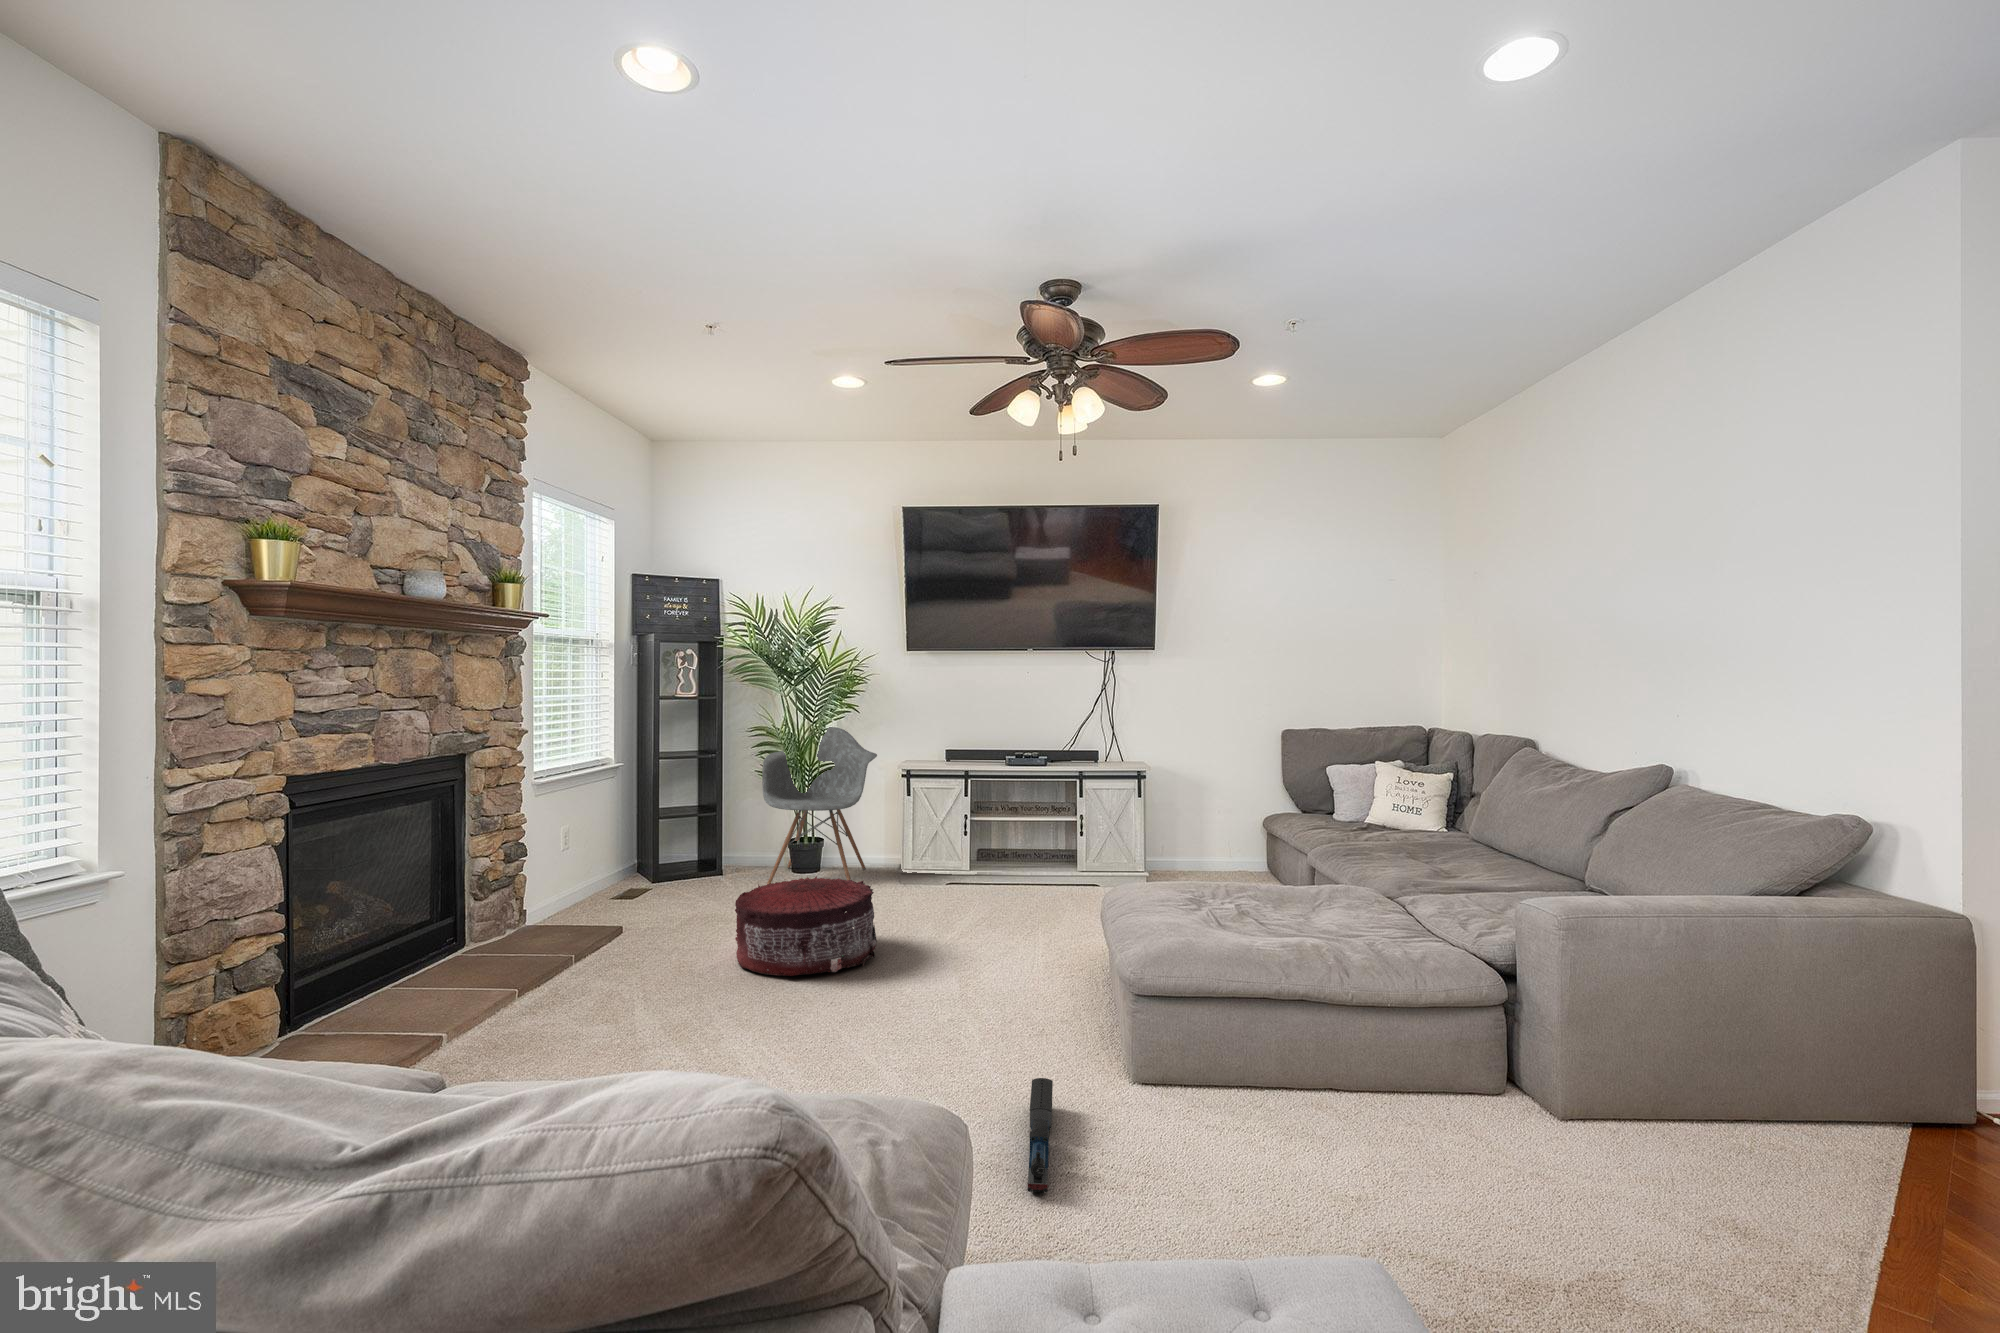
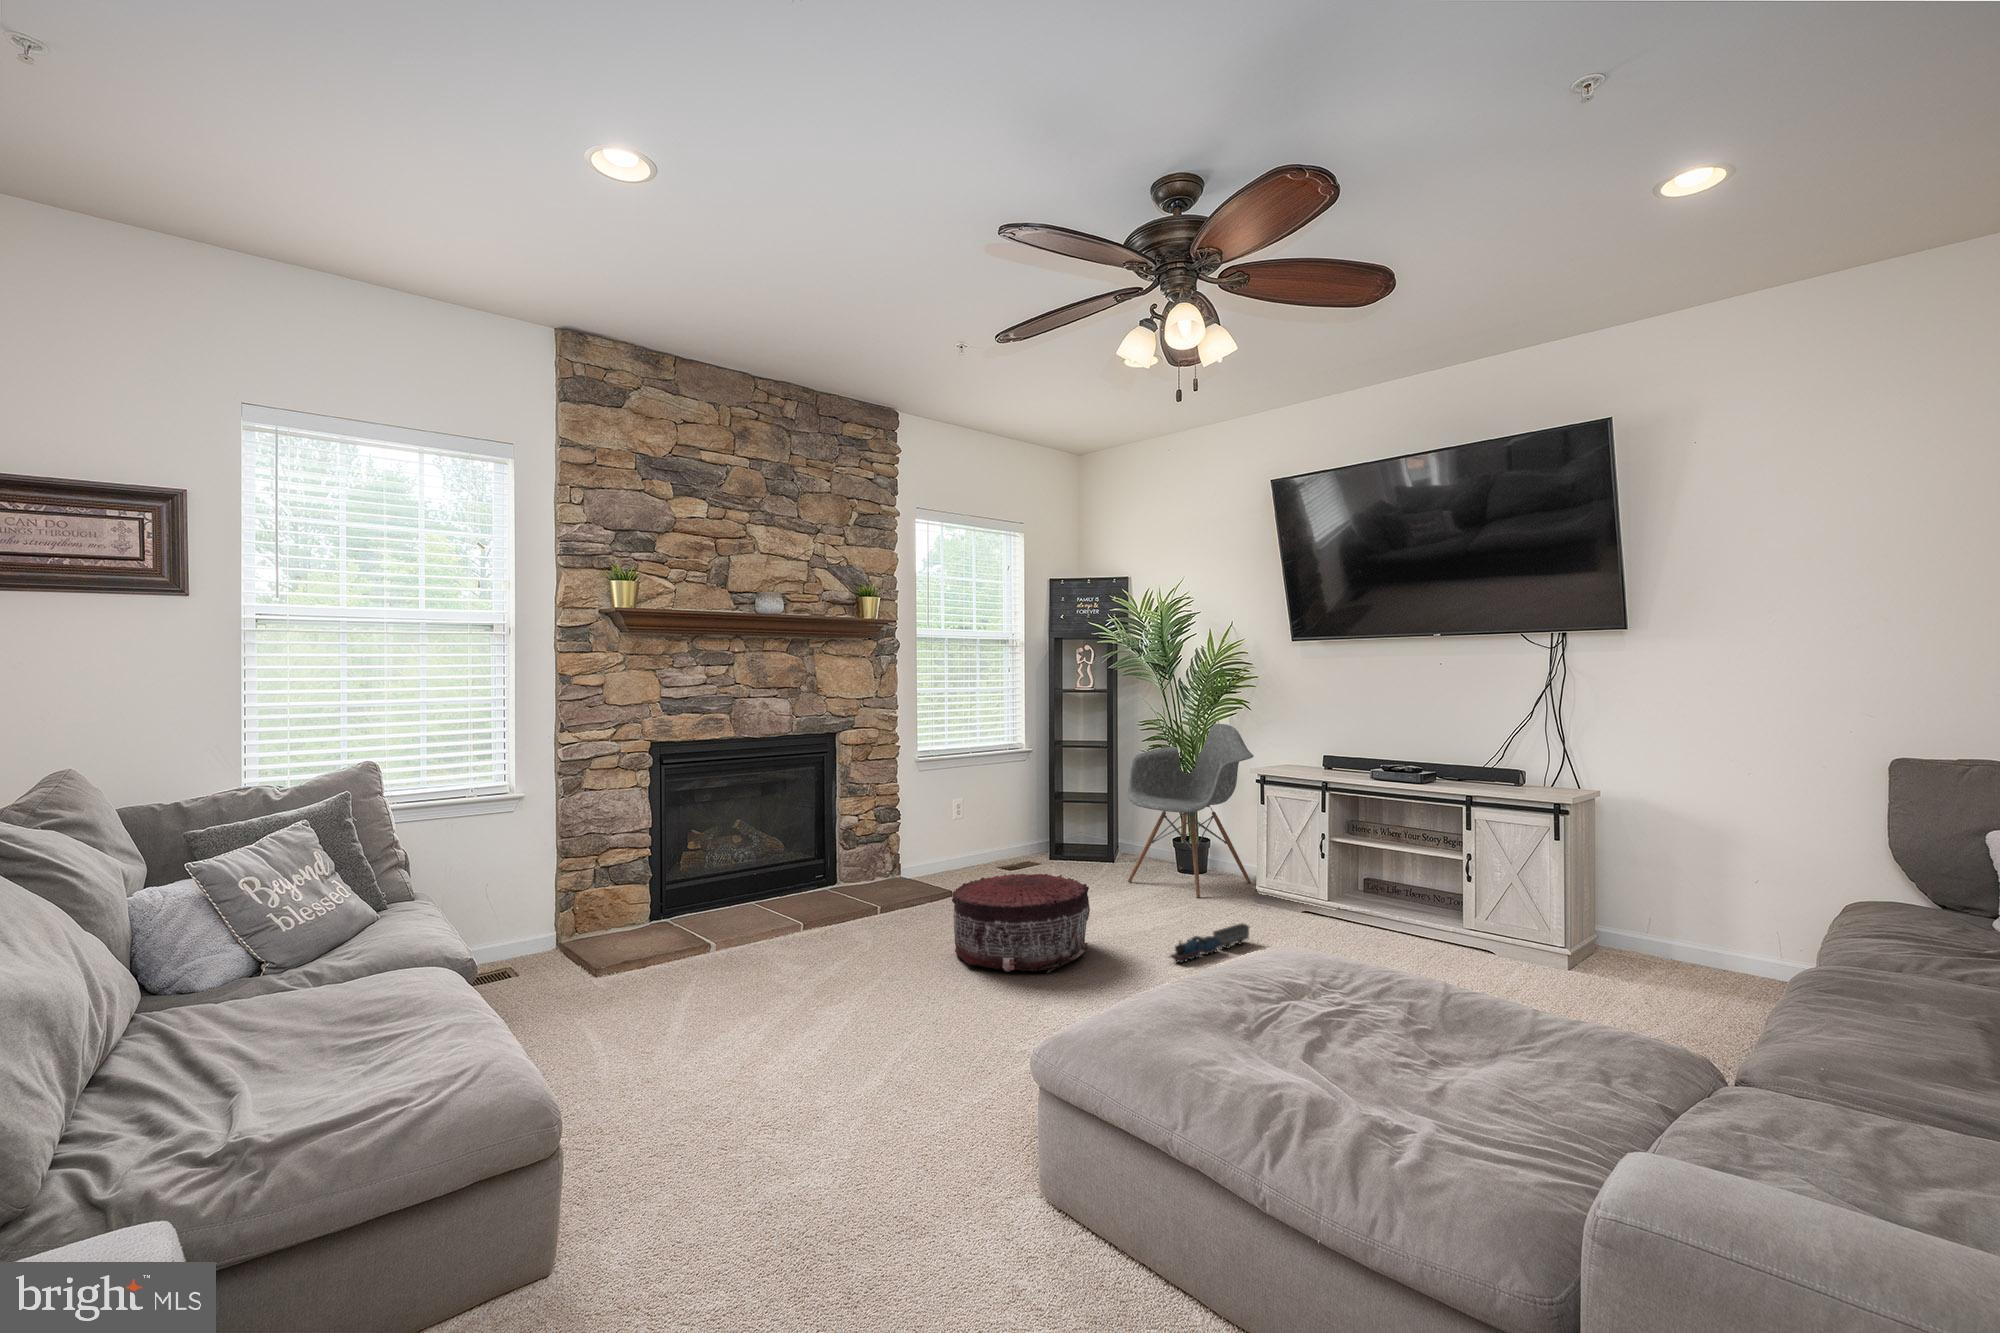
toy train: present [1027,1078,1053,1192] -> present [1170,923,1250,963]

